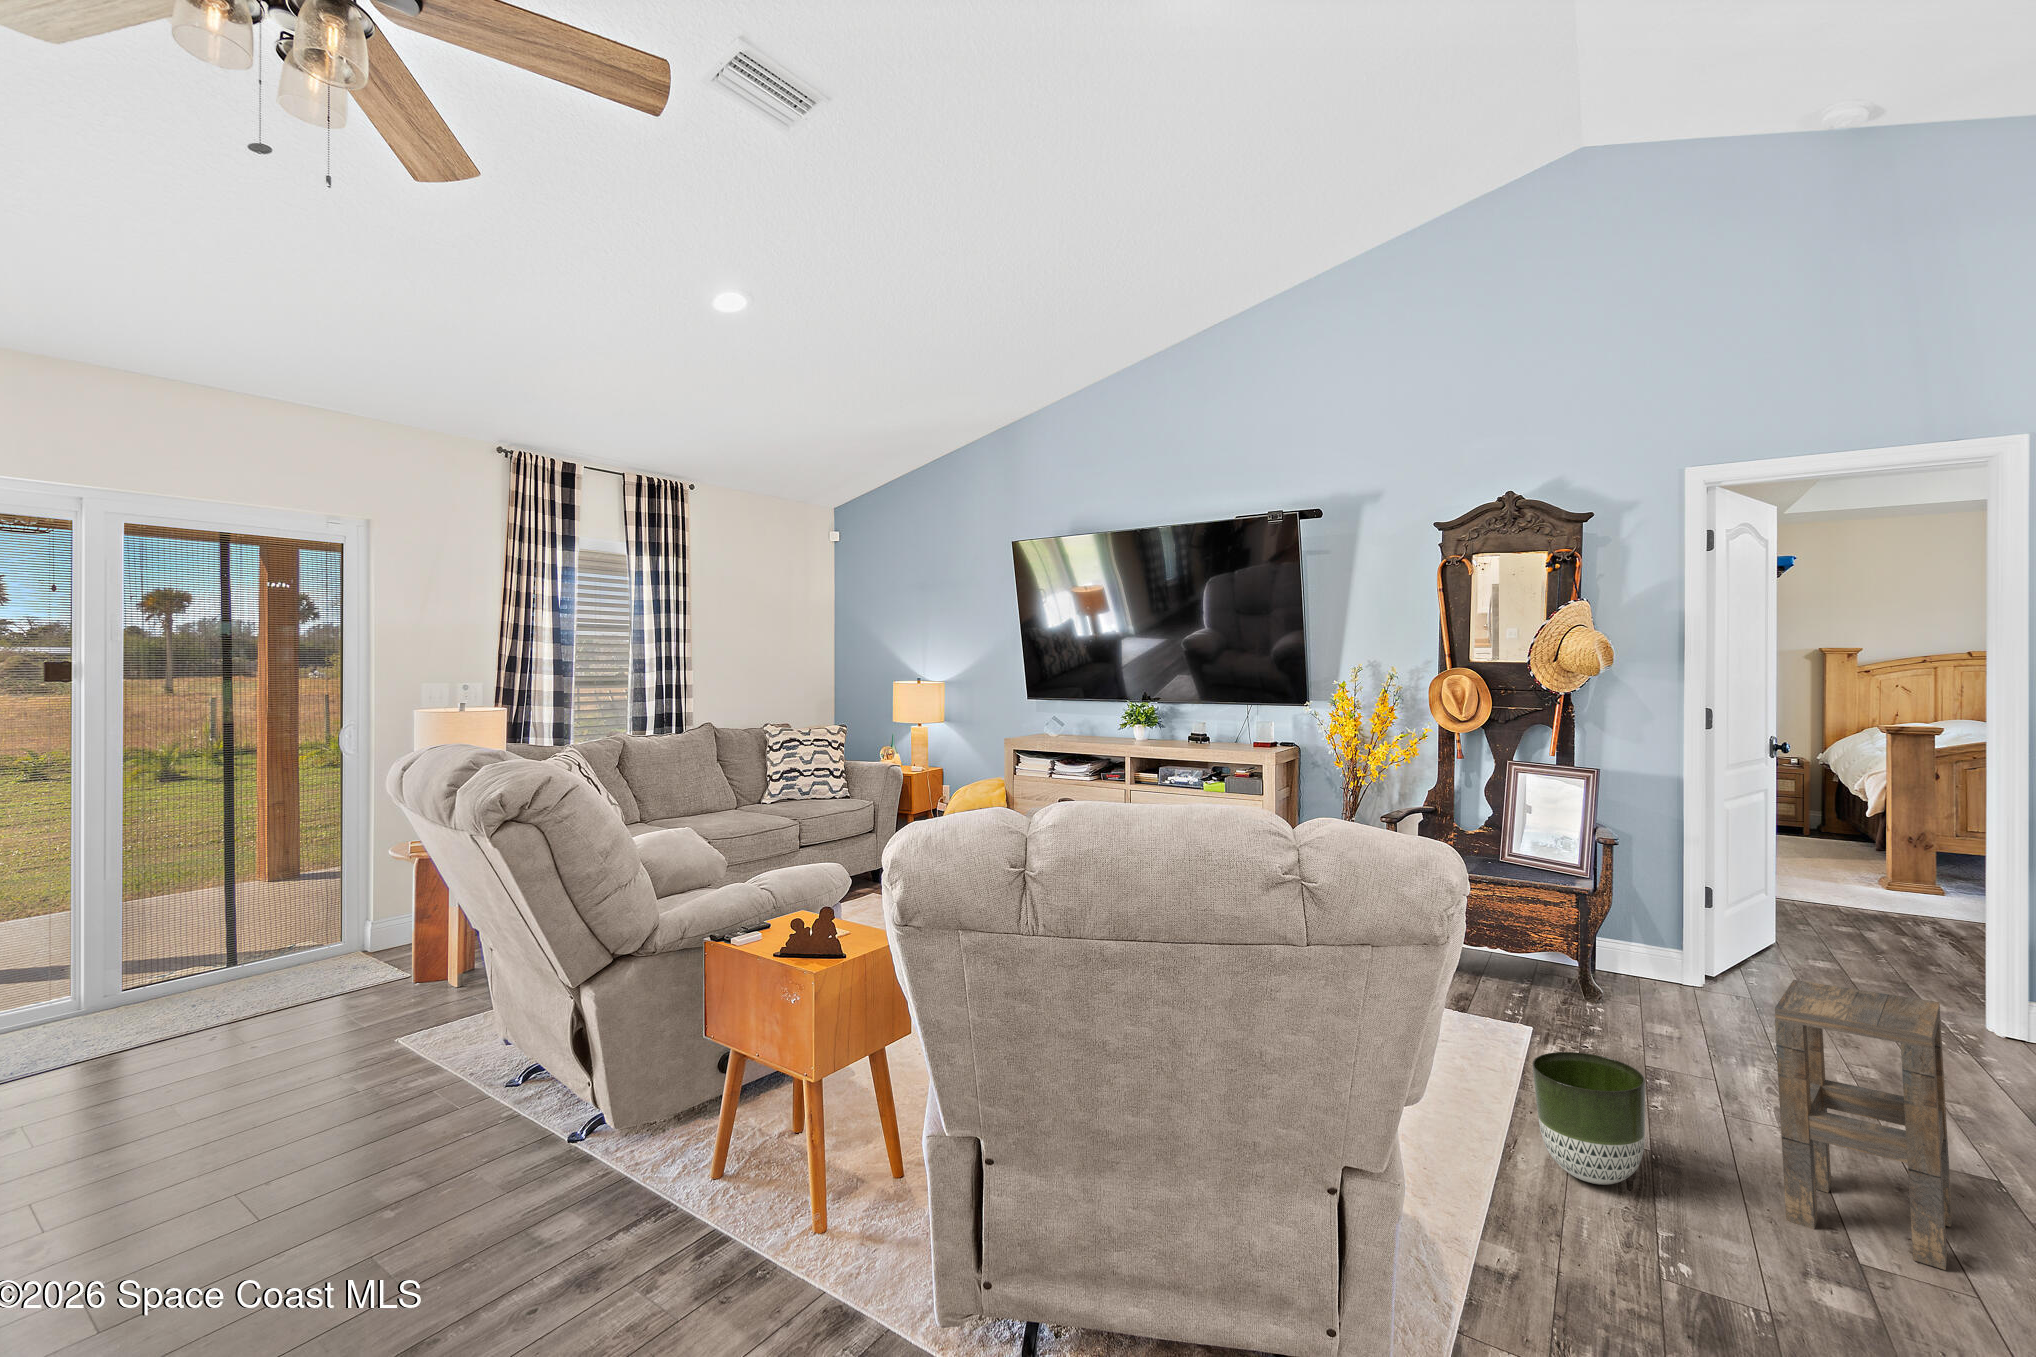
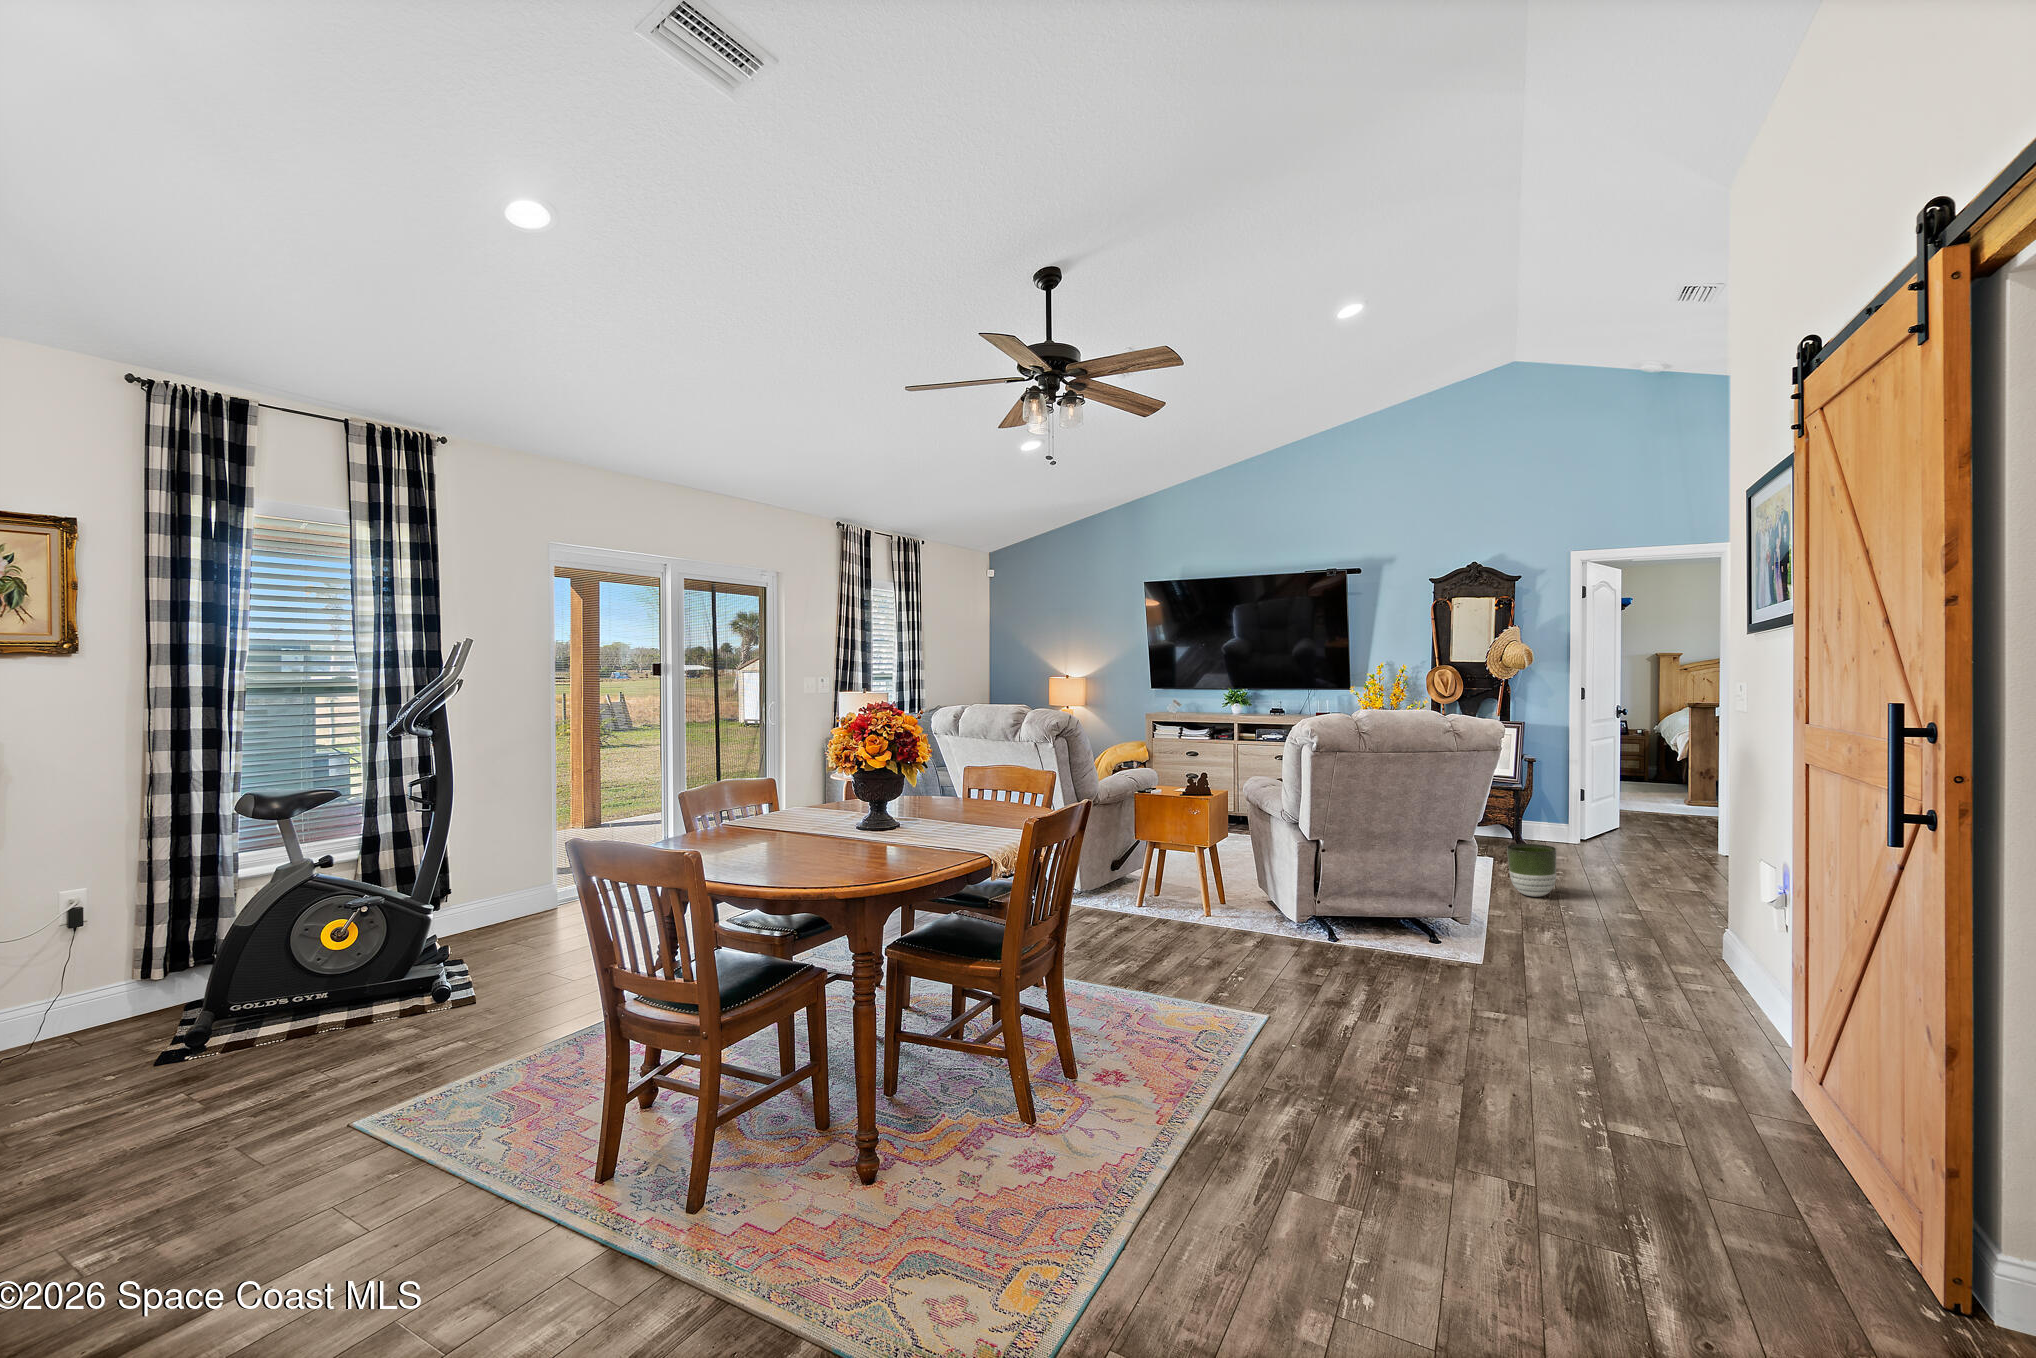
side table: present [1775,980,1952,1270] -> none [1610,805,1680,909]

